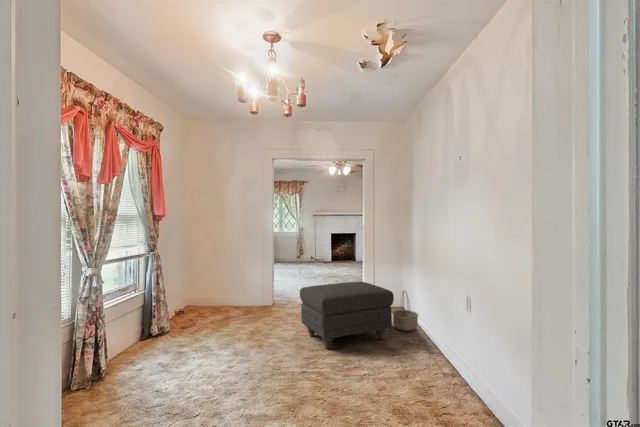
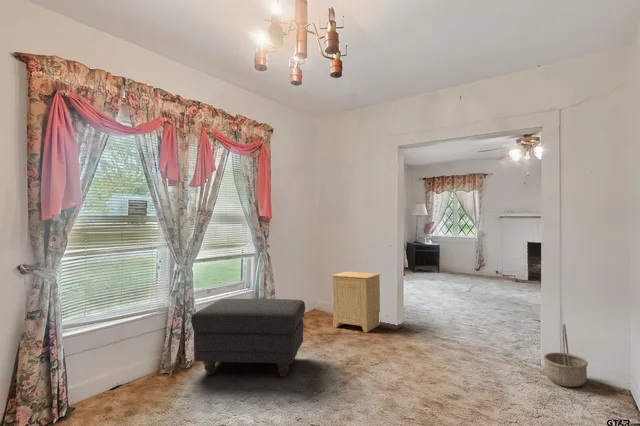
side table: none [217,264,258,316] -> present [331,272,381,332]
ottoman: present [300,282,394,349] -> present [191,299,305,377]

